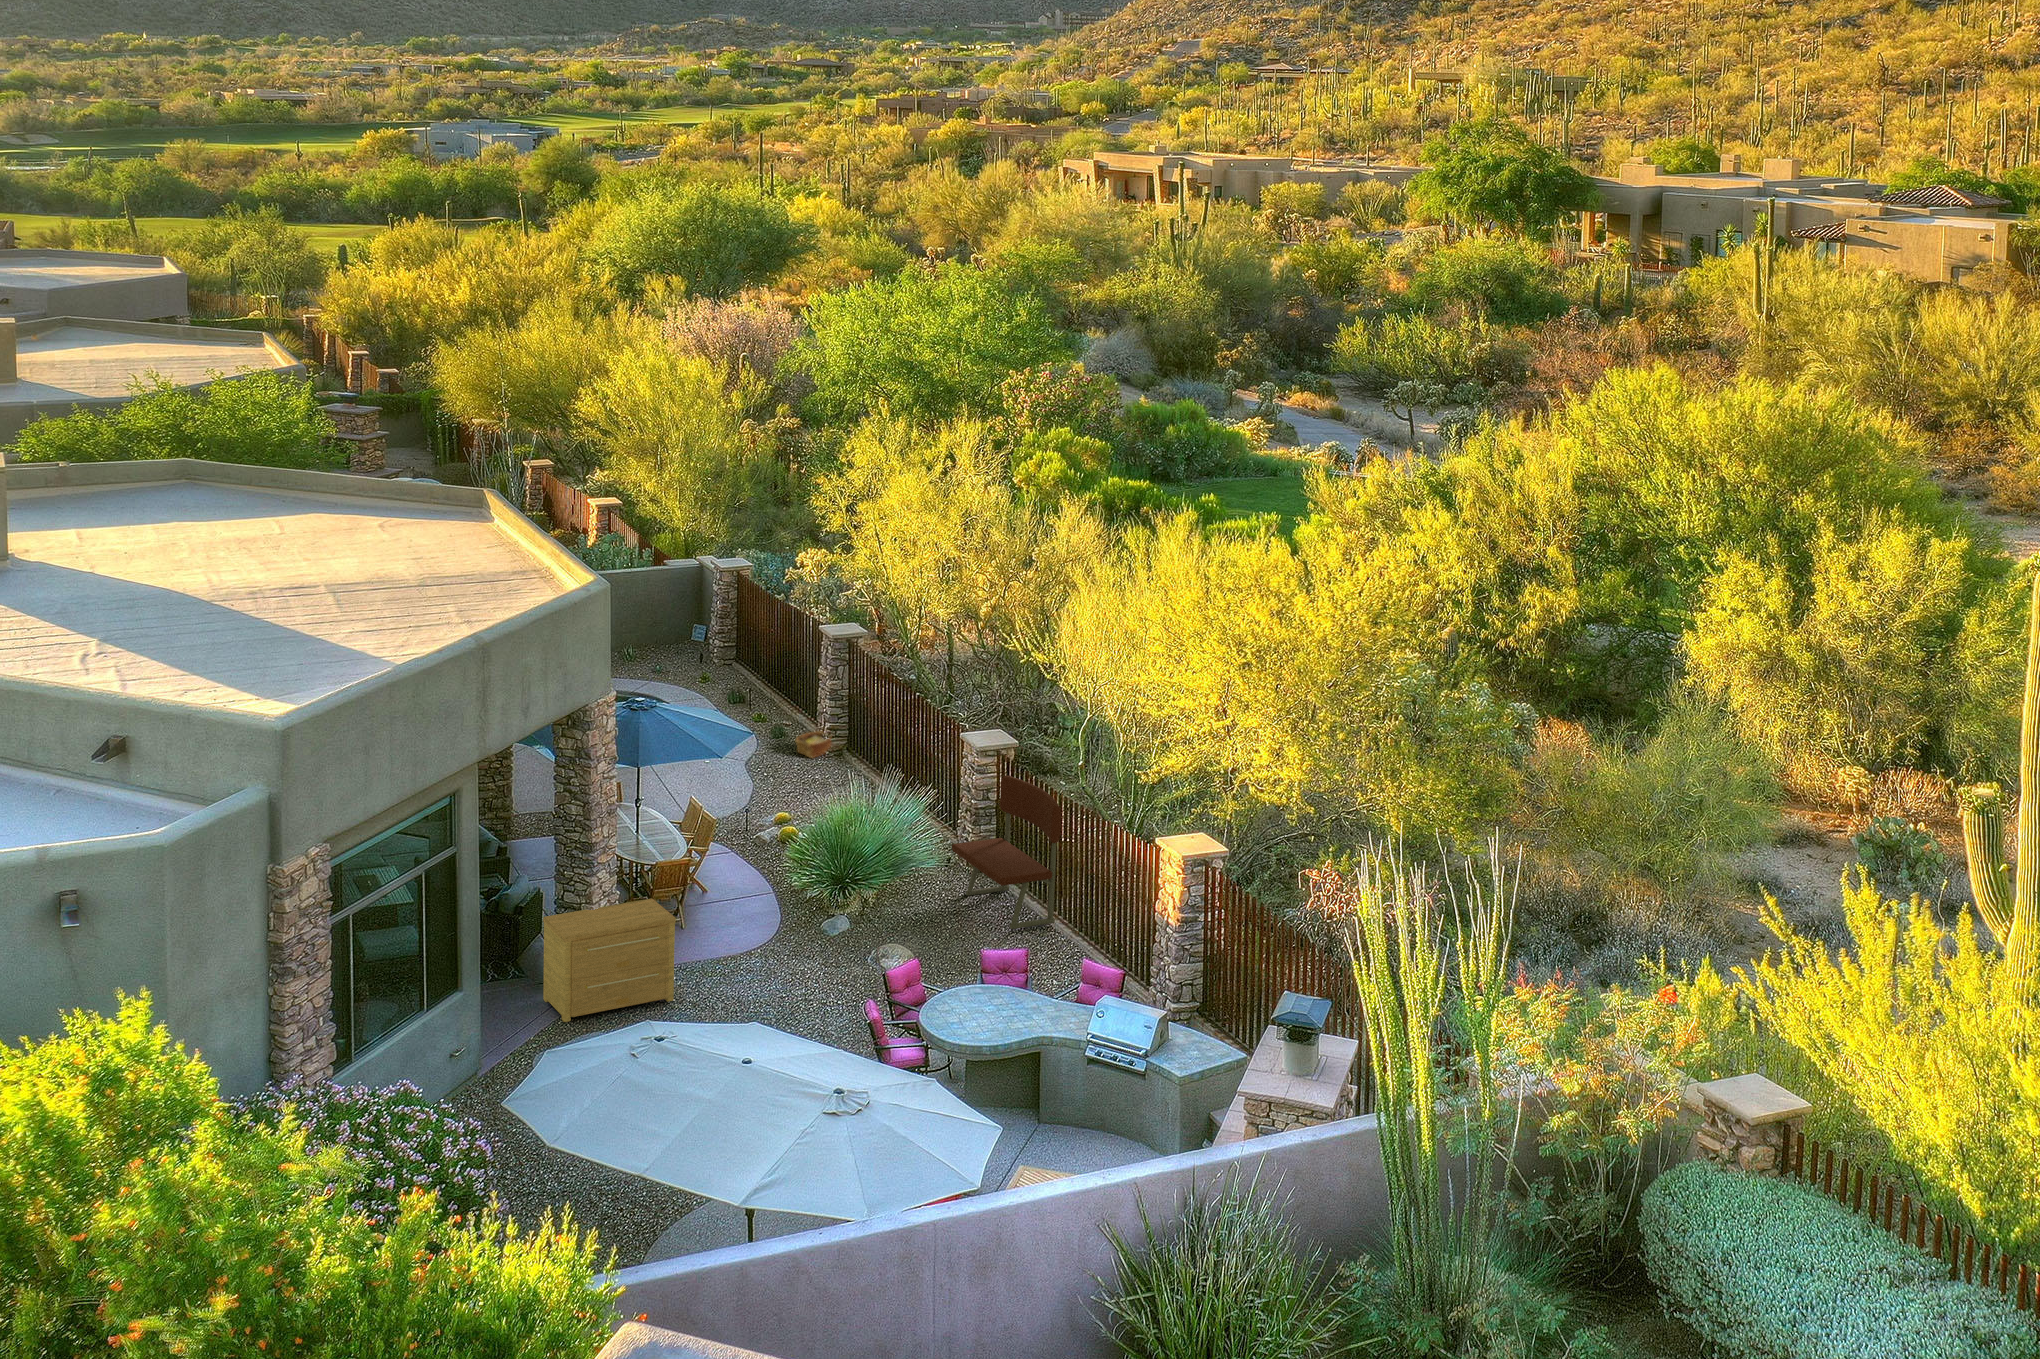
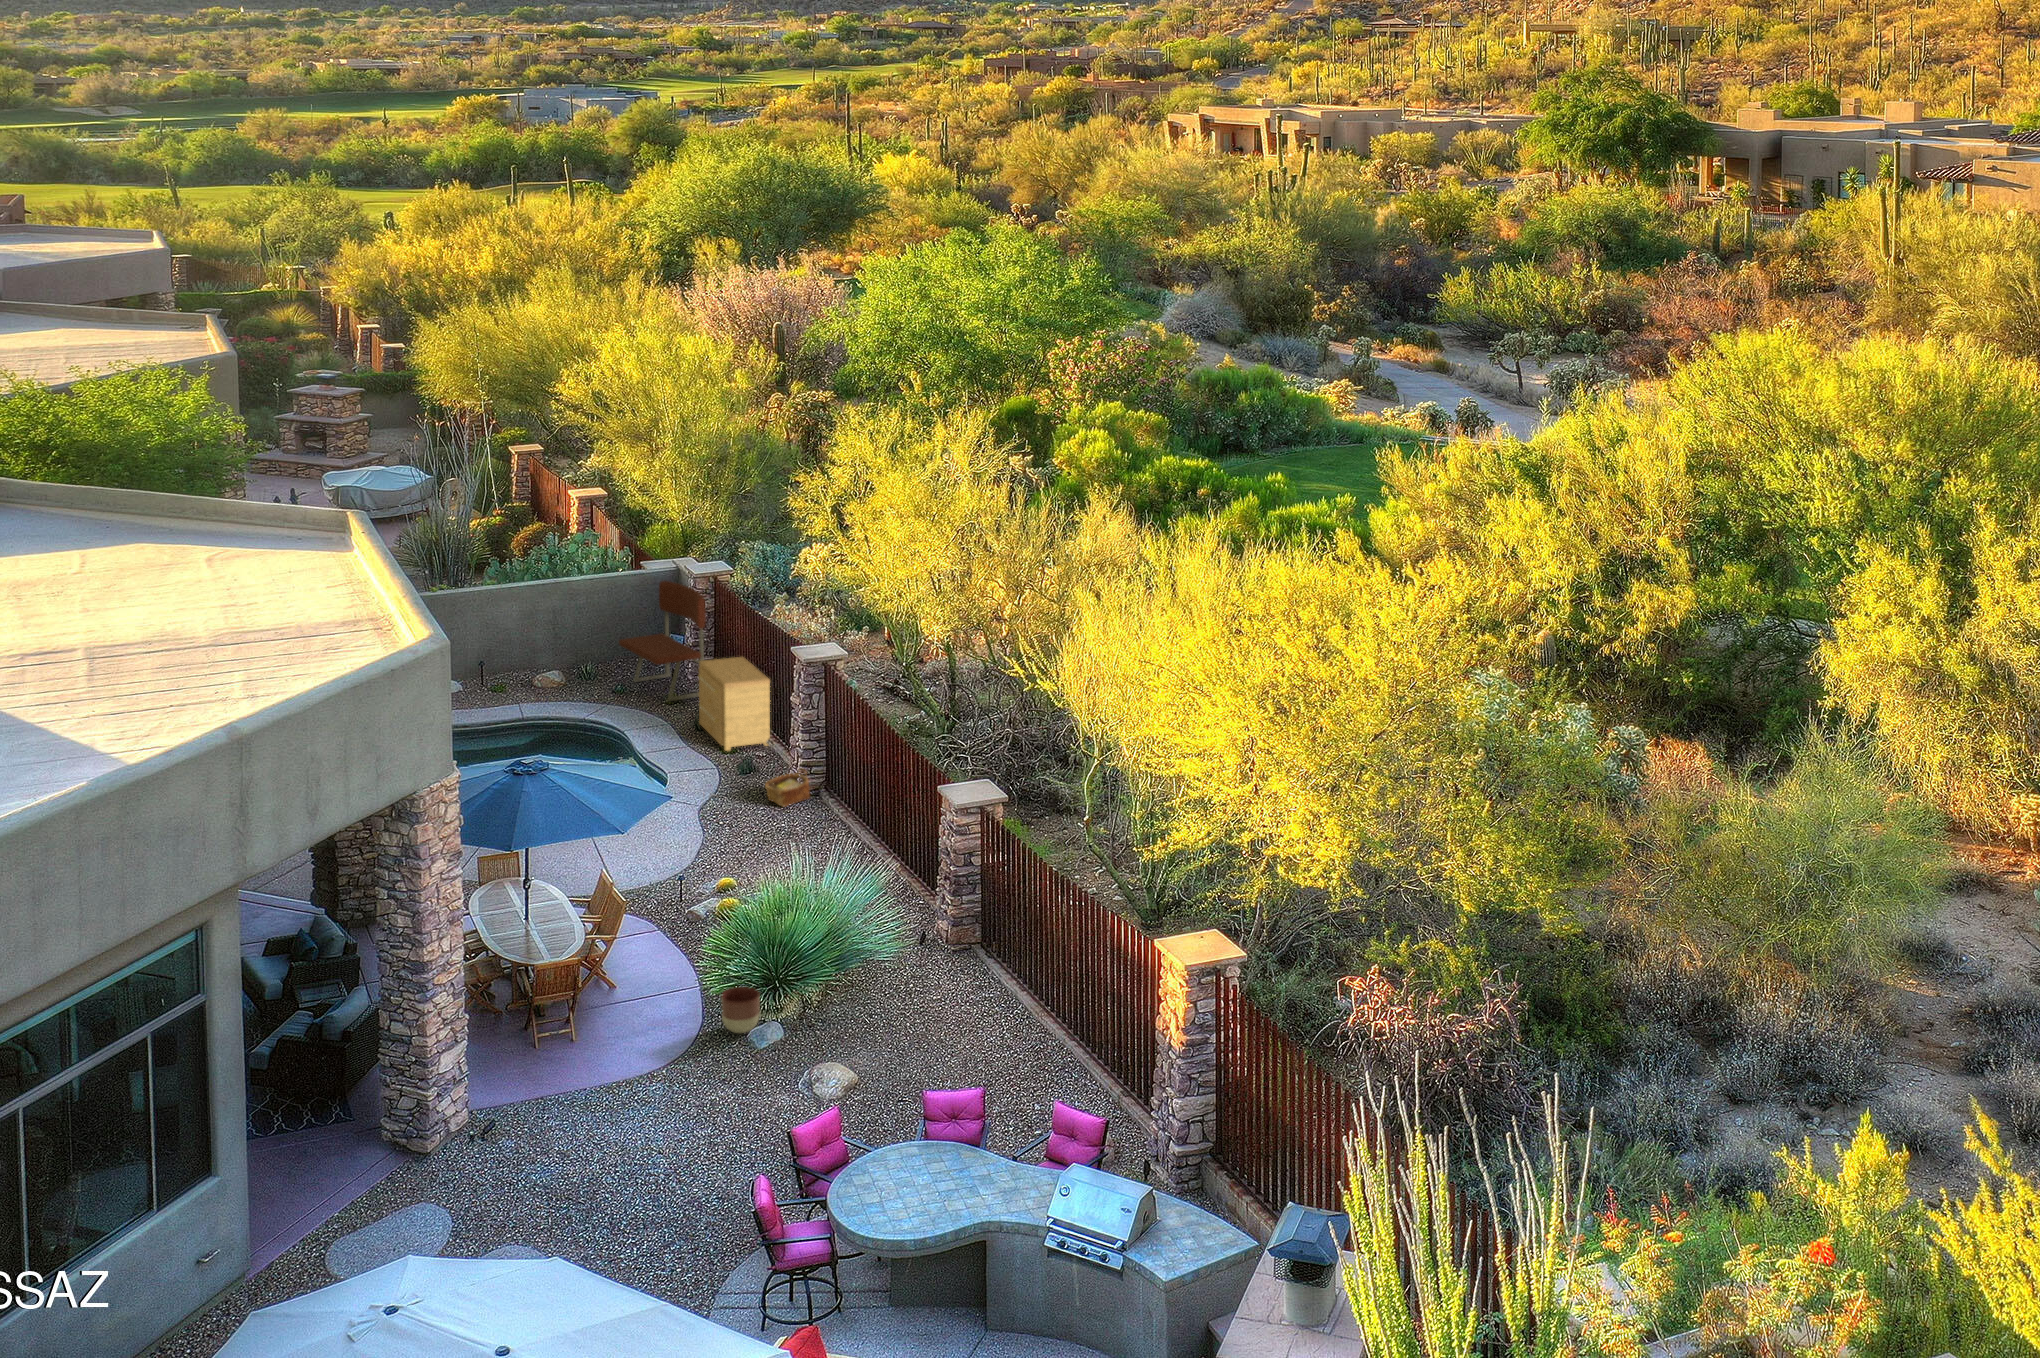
bench: present [952,776,1061,929] -> present [619,581,706,701]
planter: none [799,879,829,915] -> present [721,986,760,1033]
side table: present [543,898,676,1022] -> present [699,657,770,751]

